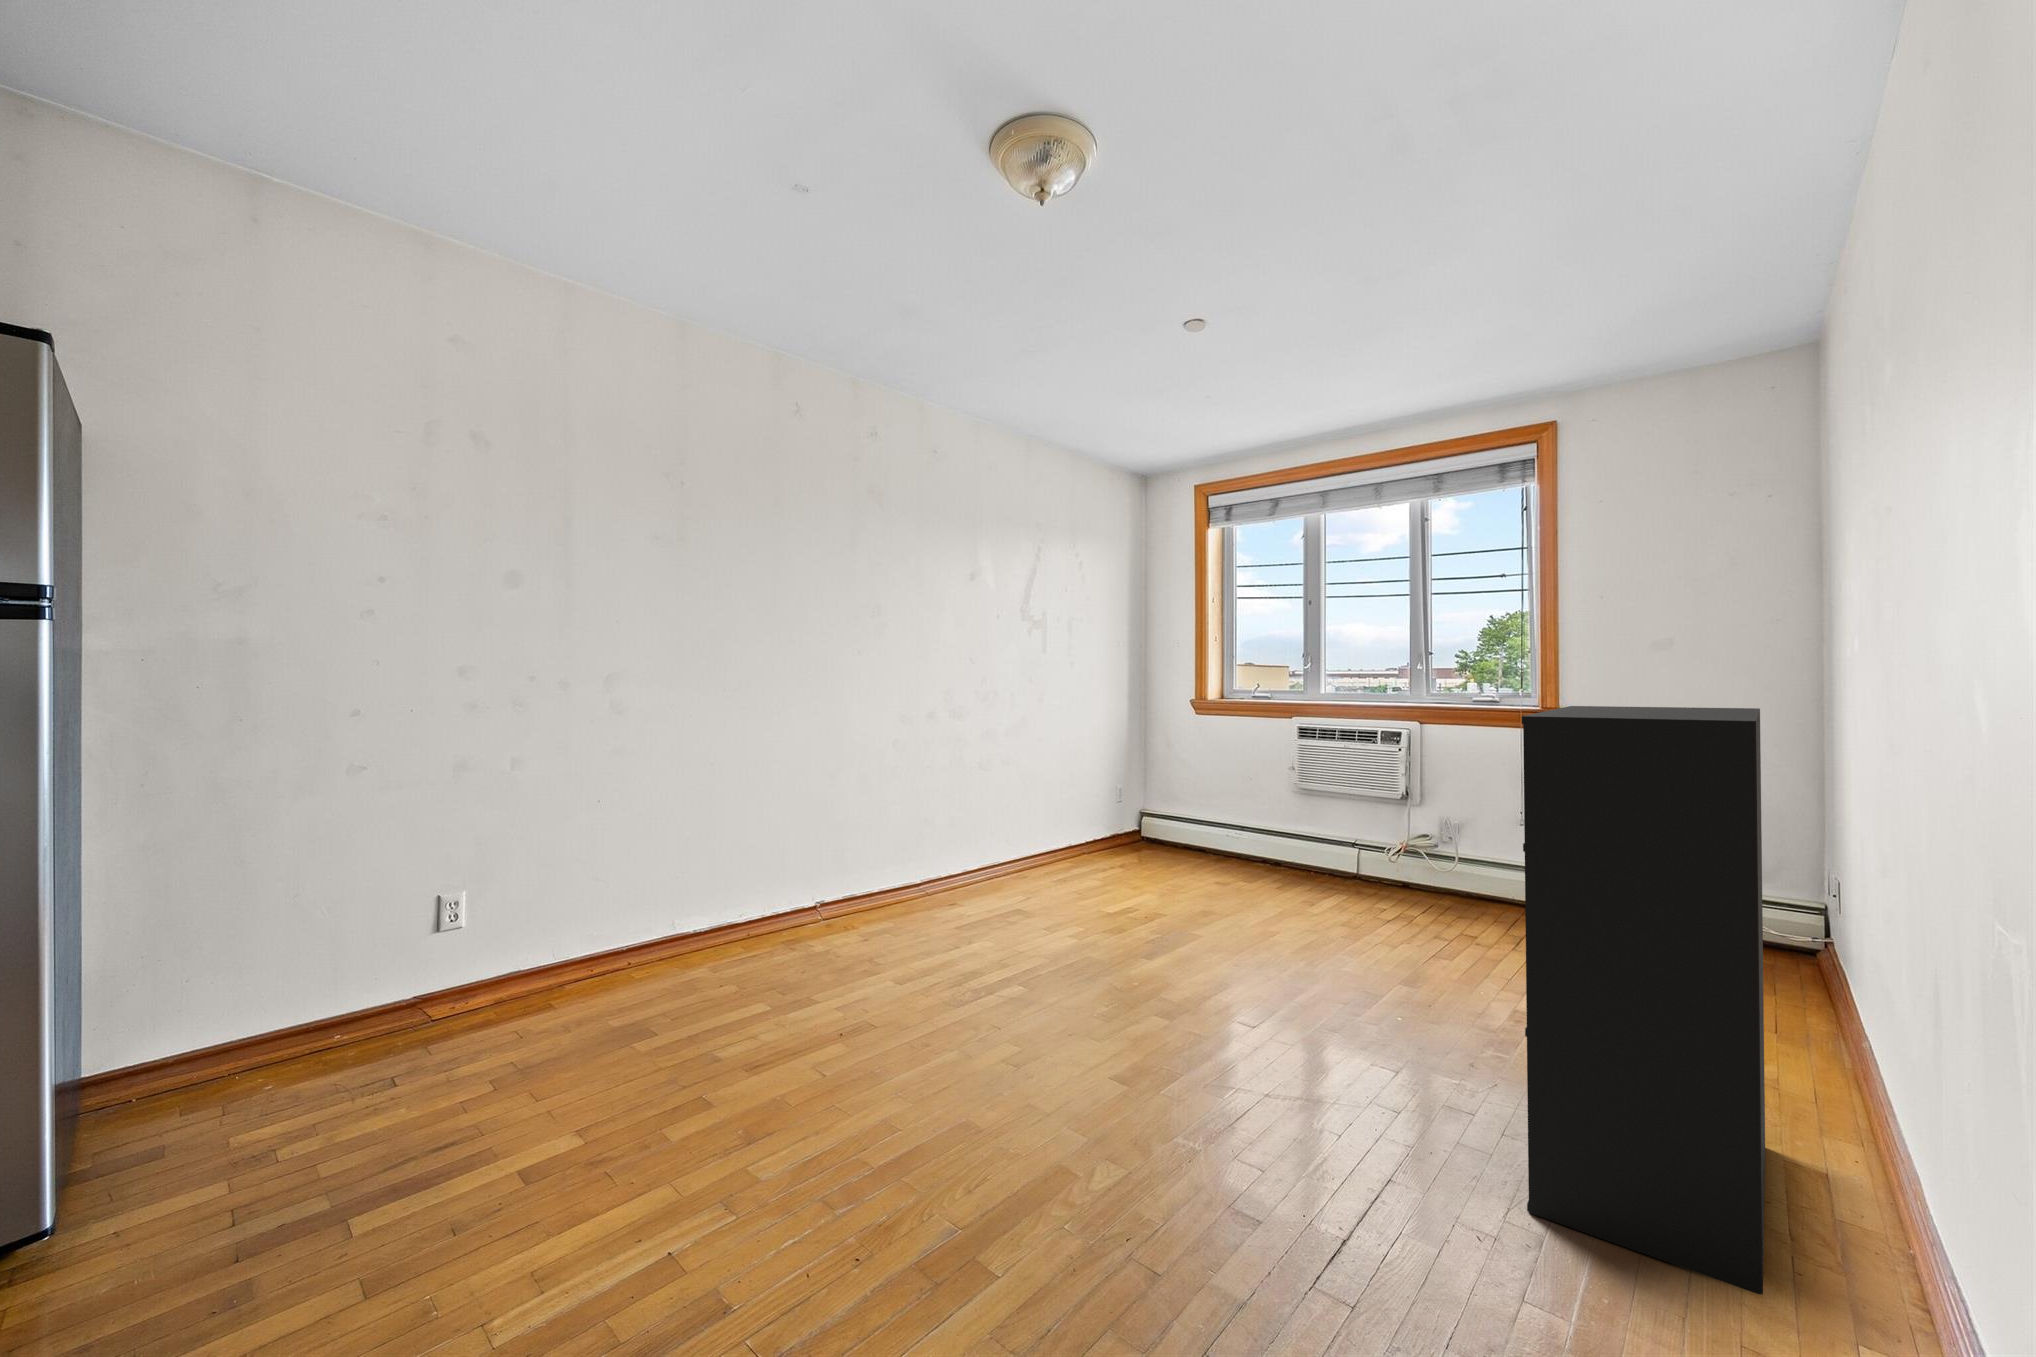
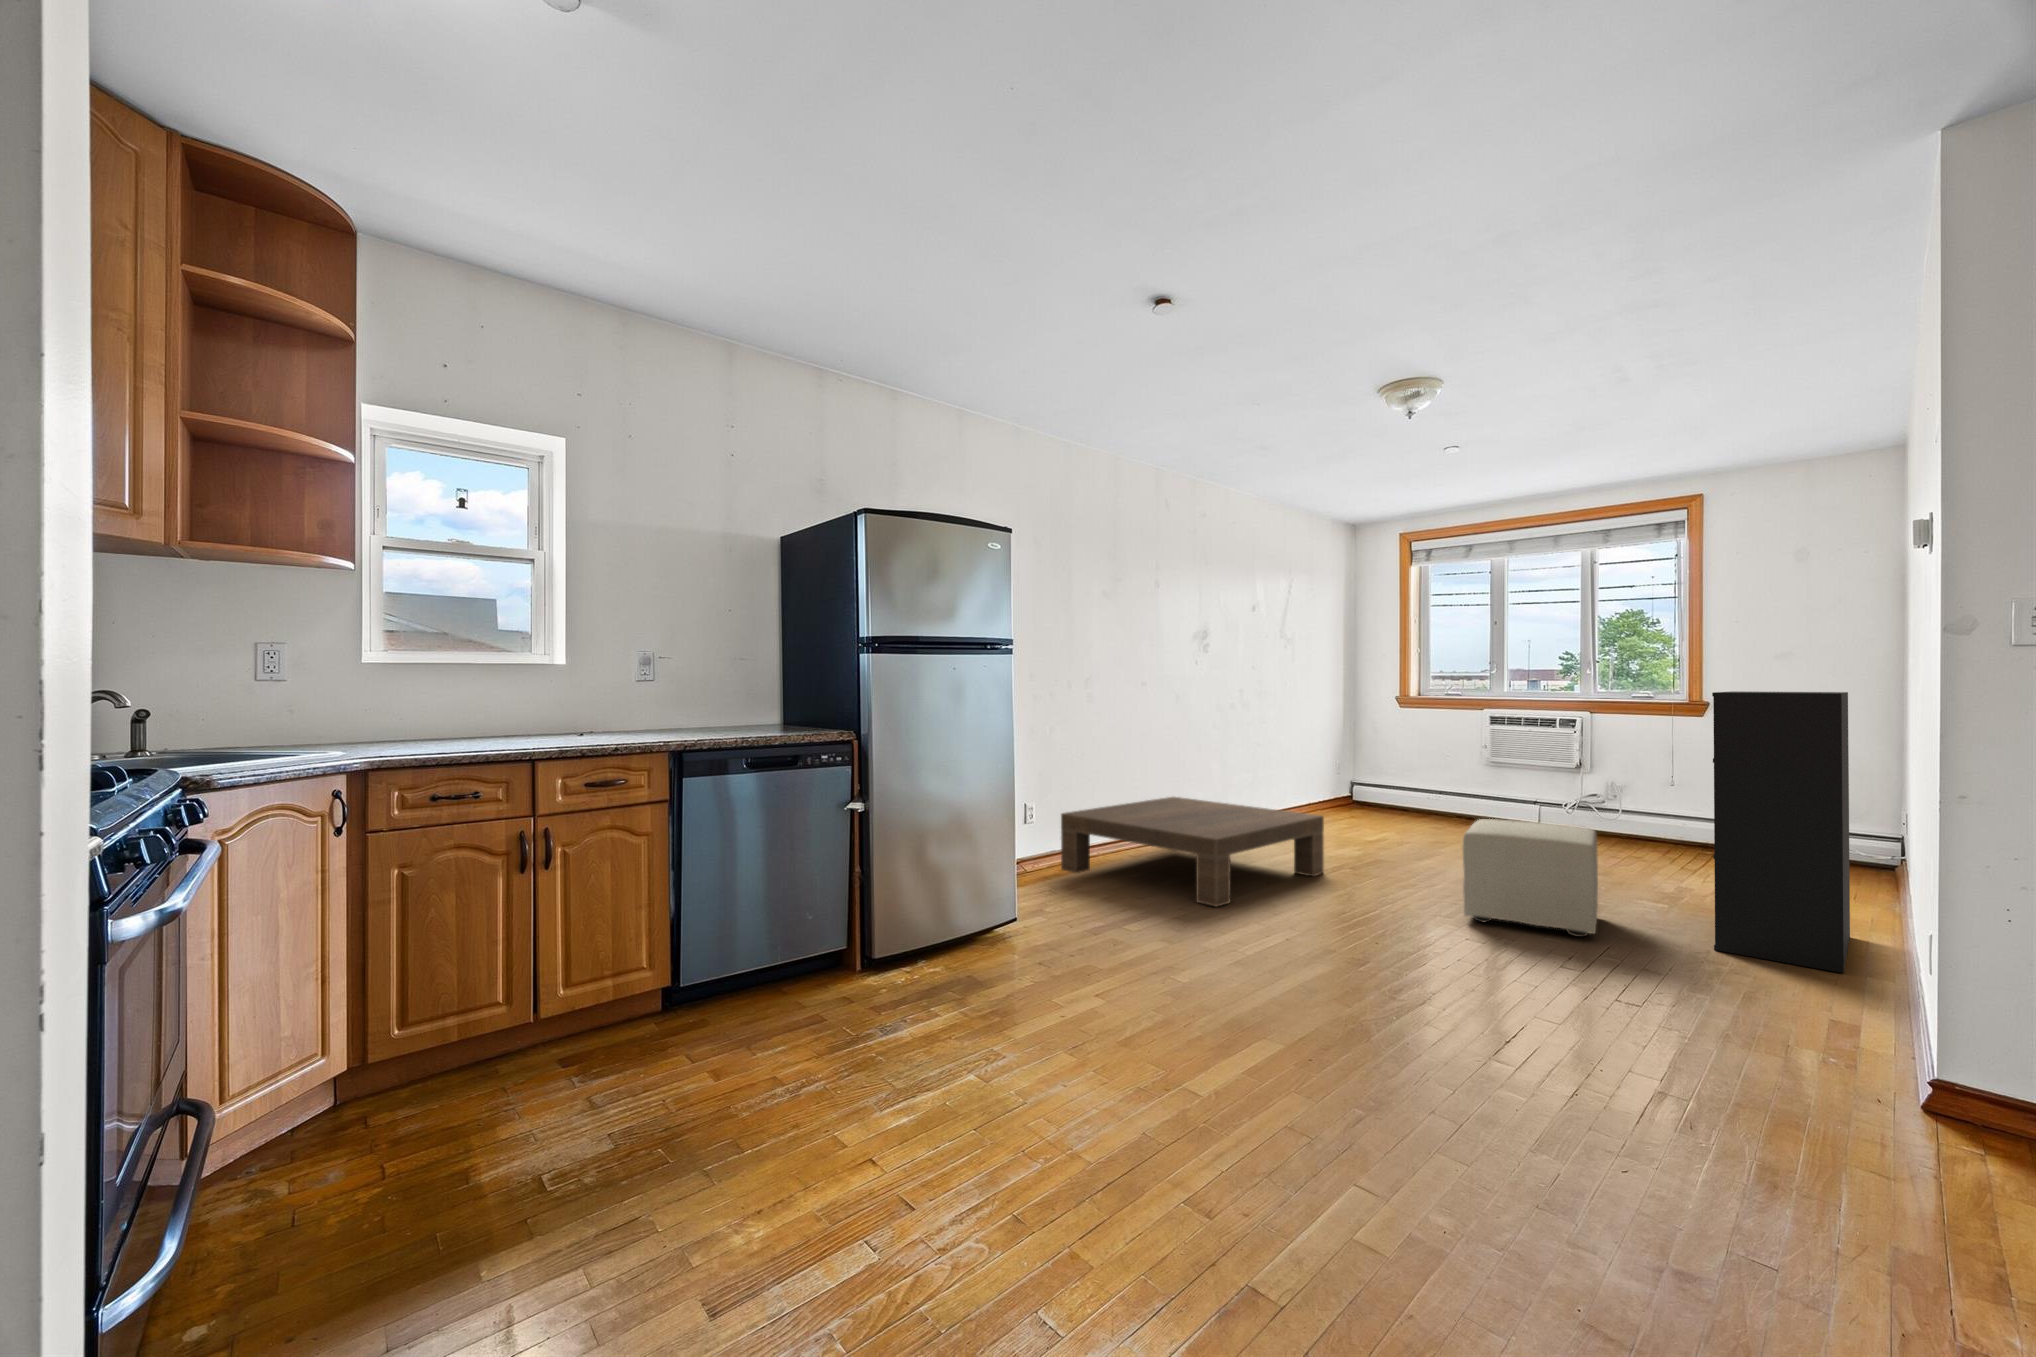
coffee table: none [552,863,979,1110] -> present [1061,797,1324,907]
ottoman: none [1109,925,1353,1182] -> present [1463,819,1598,937]

